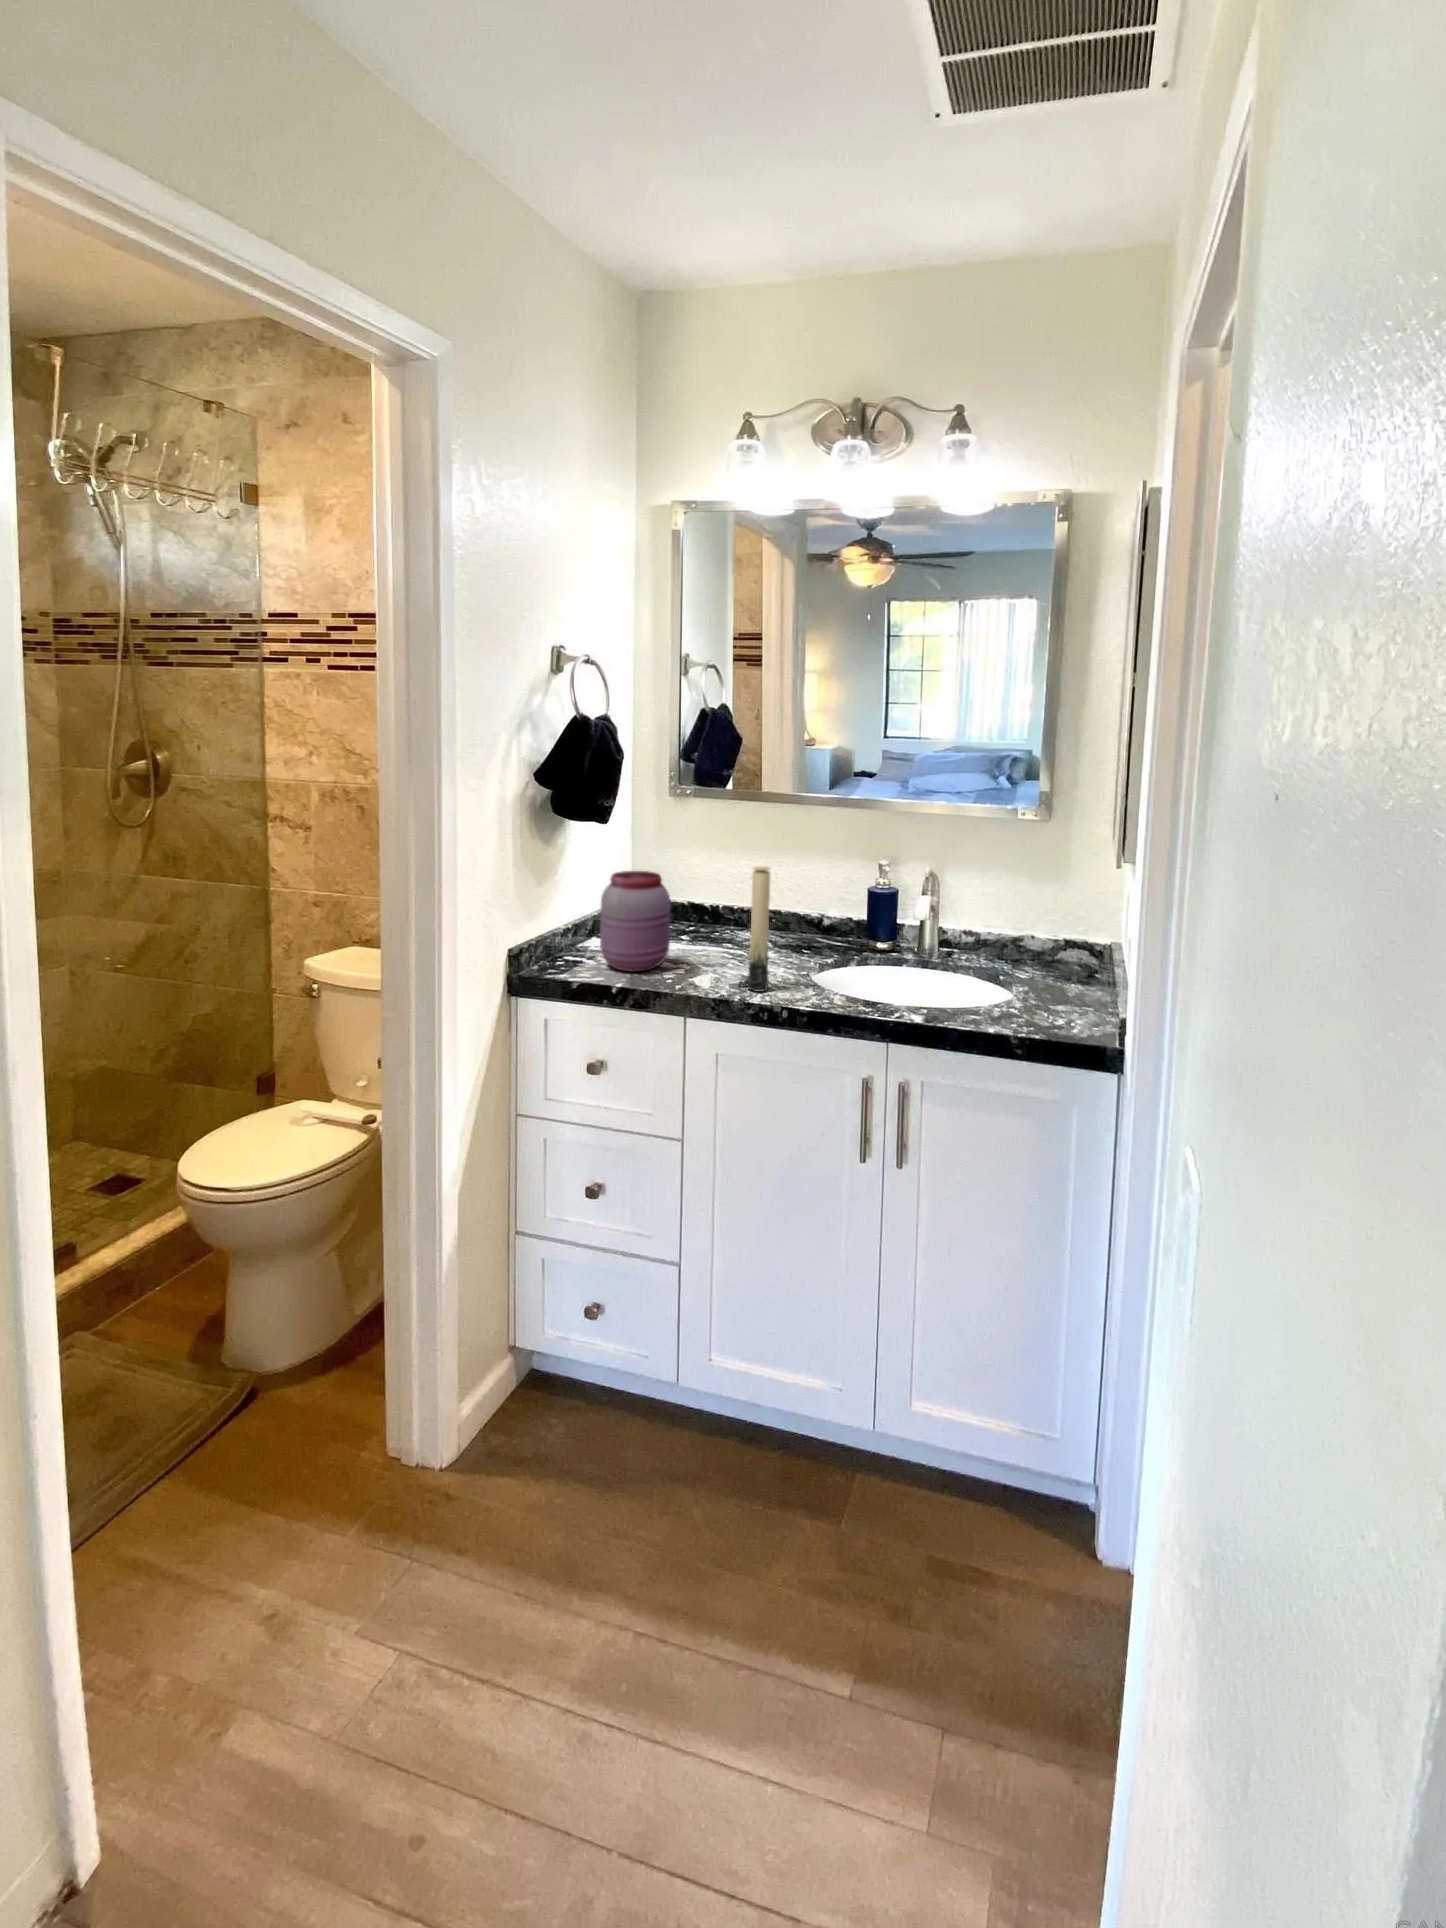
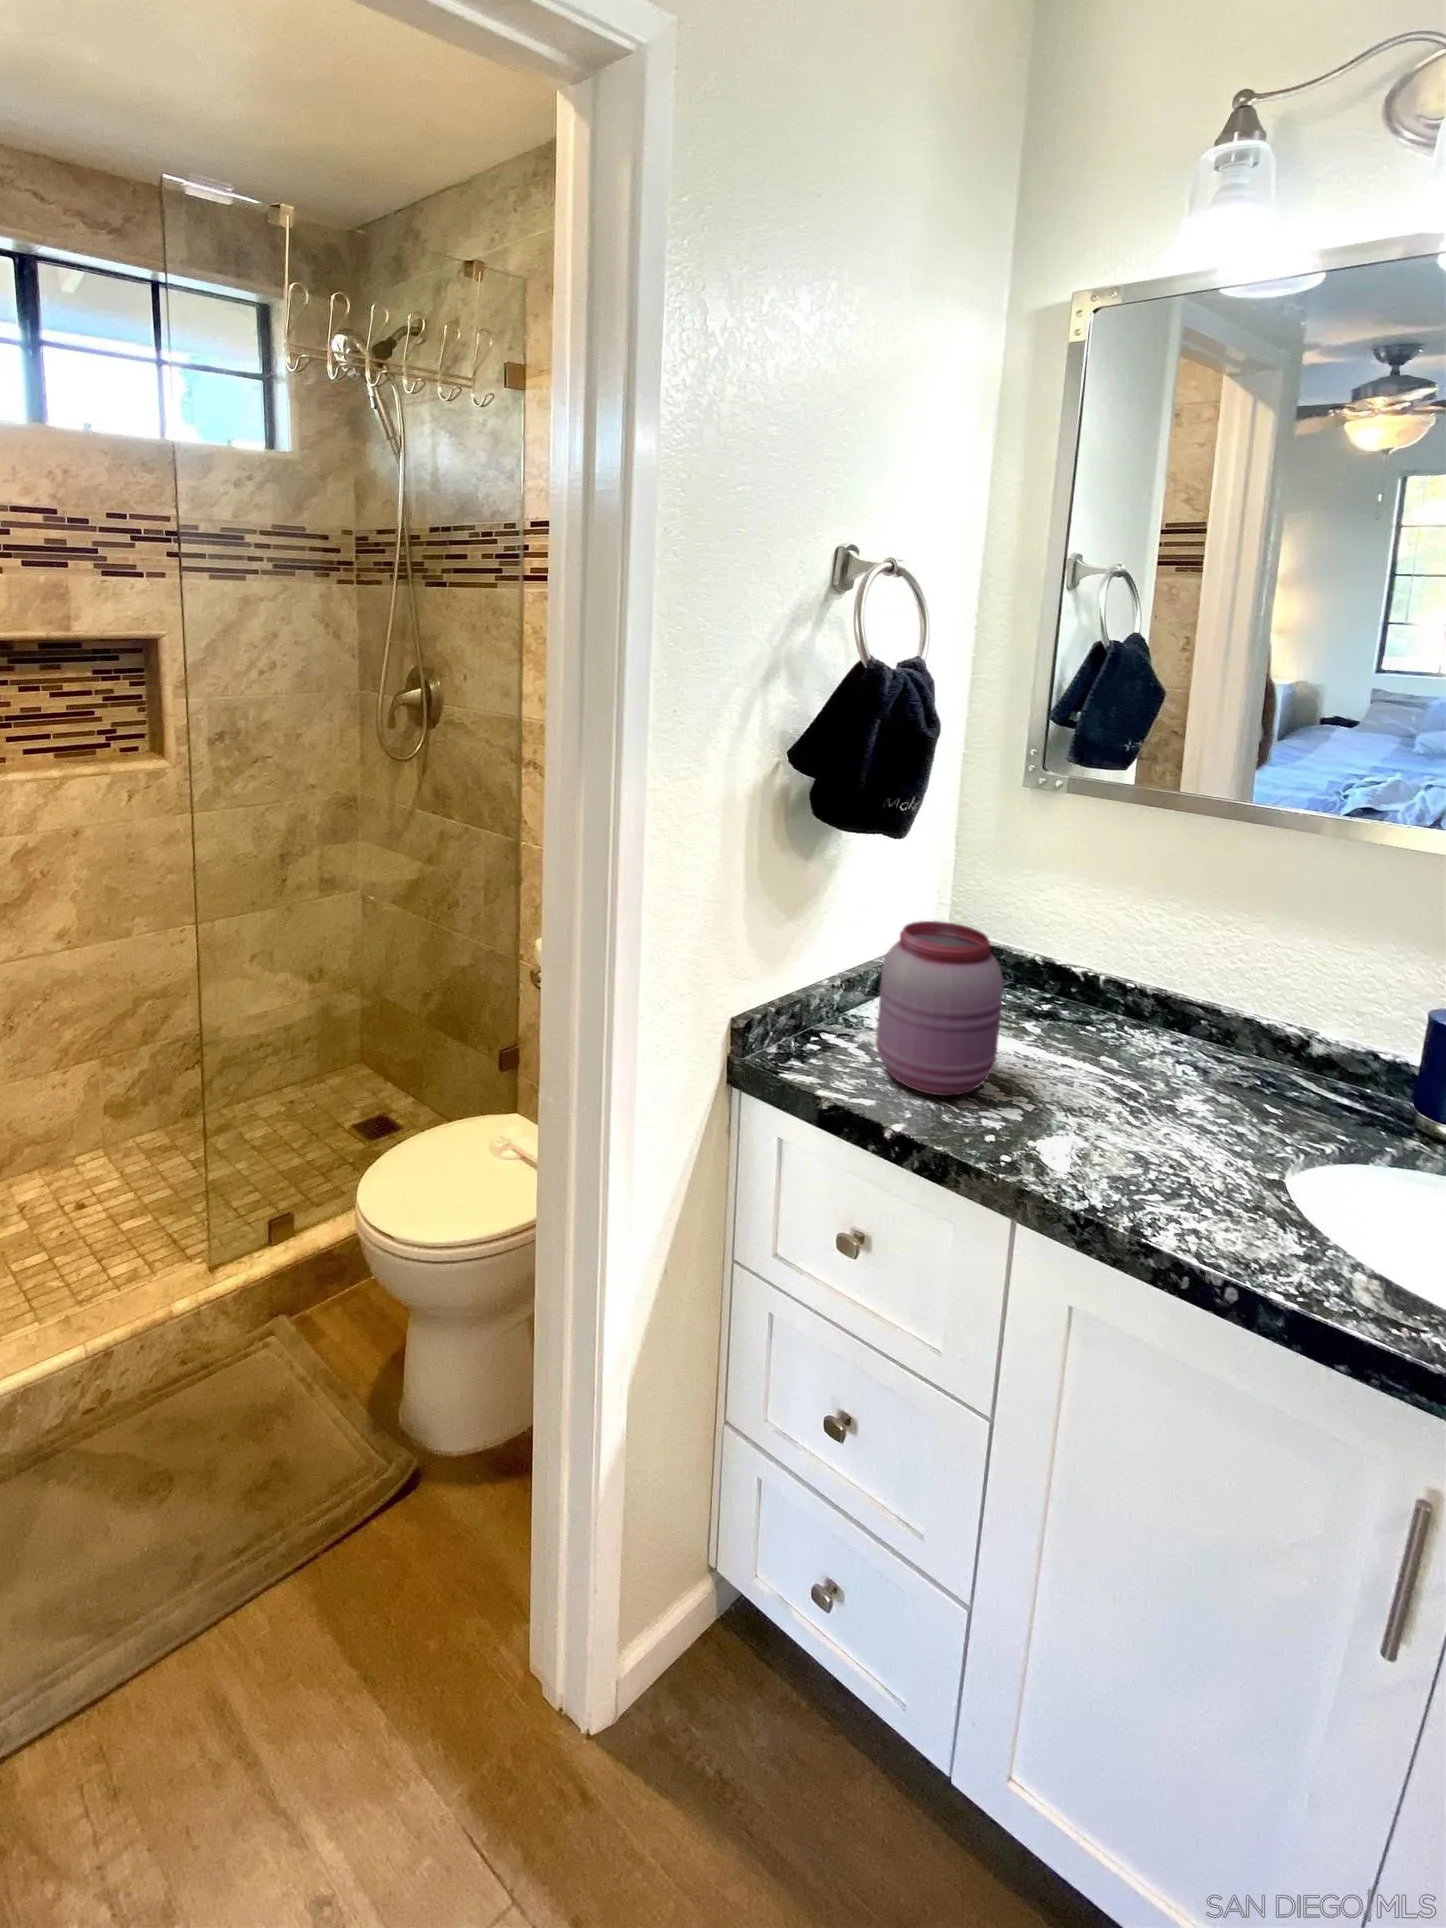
candle: present [739,866,770,992] -> none [1118,971,1209,1210]

